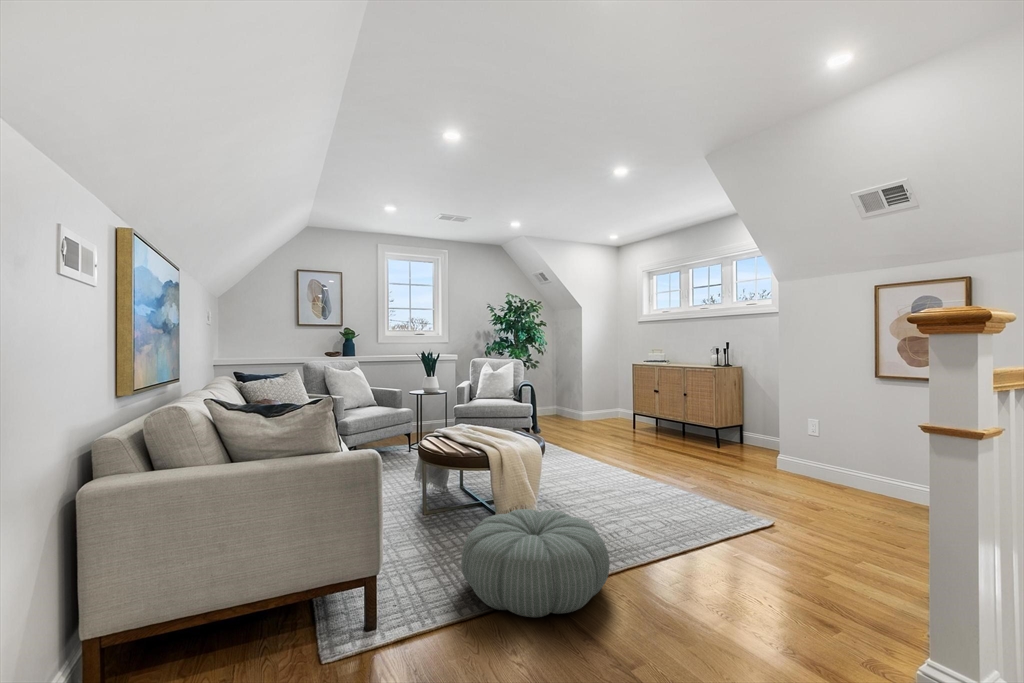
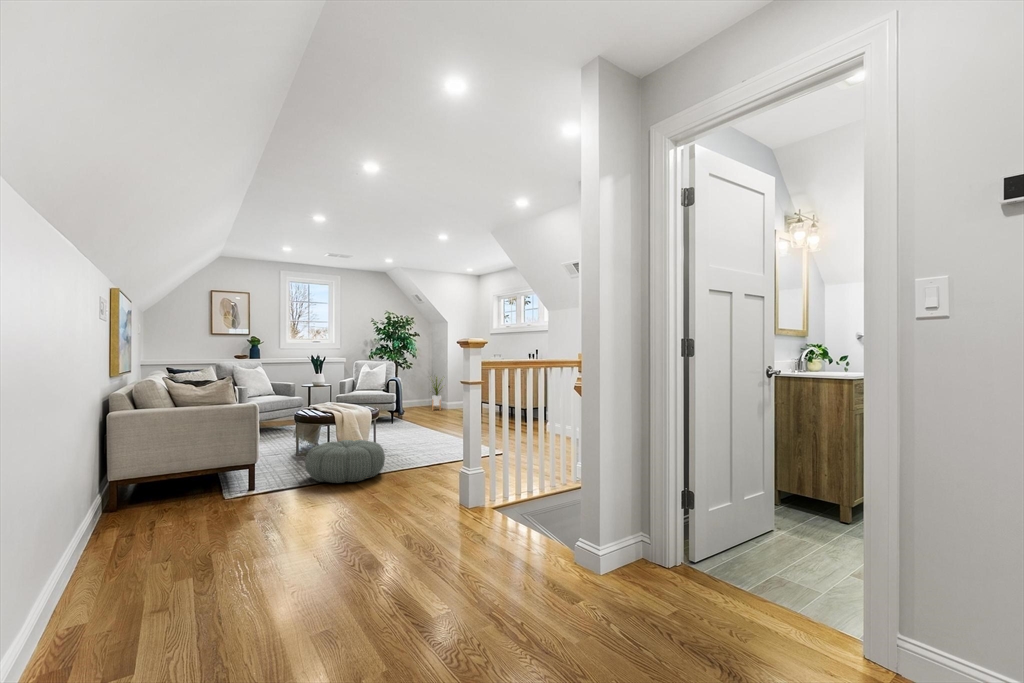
house plant: none [554,372,583,422] -> present [432,377,442,410]

